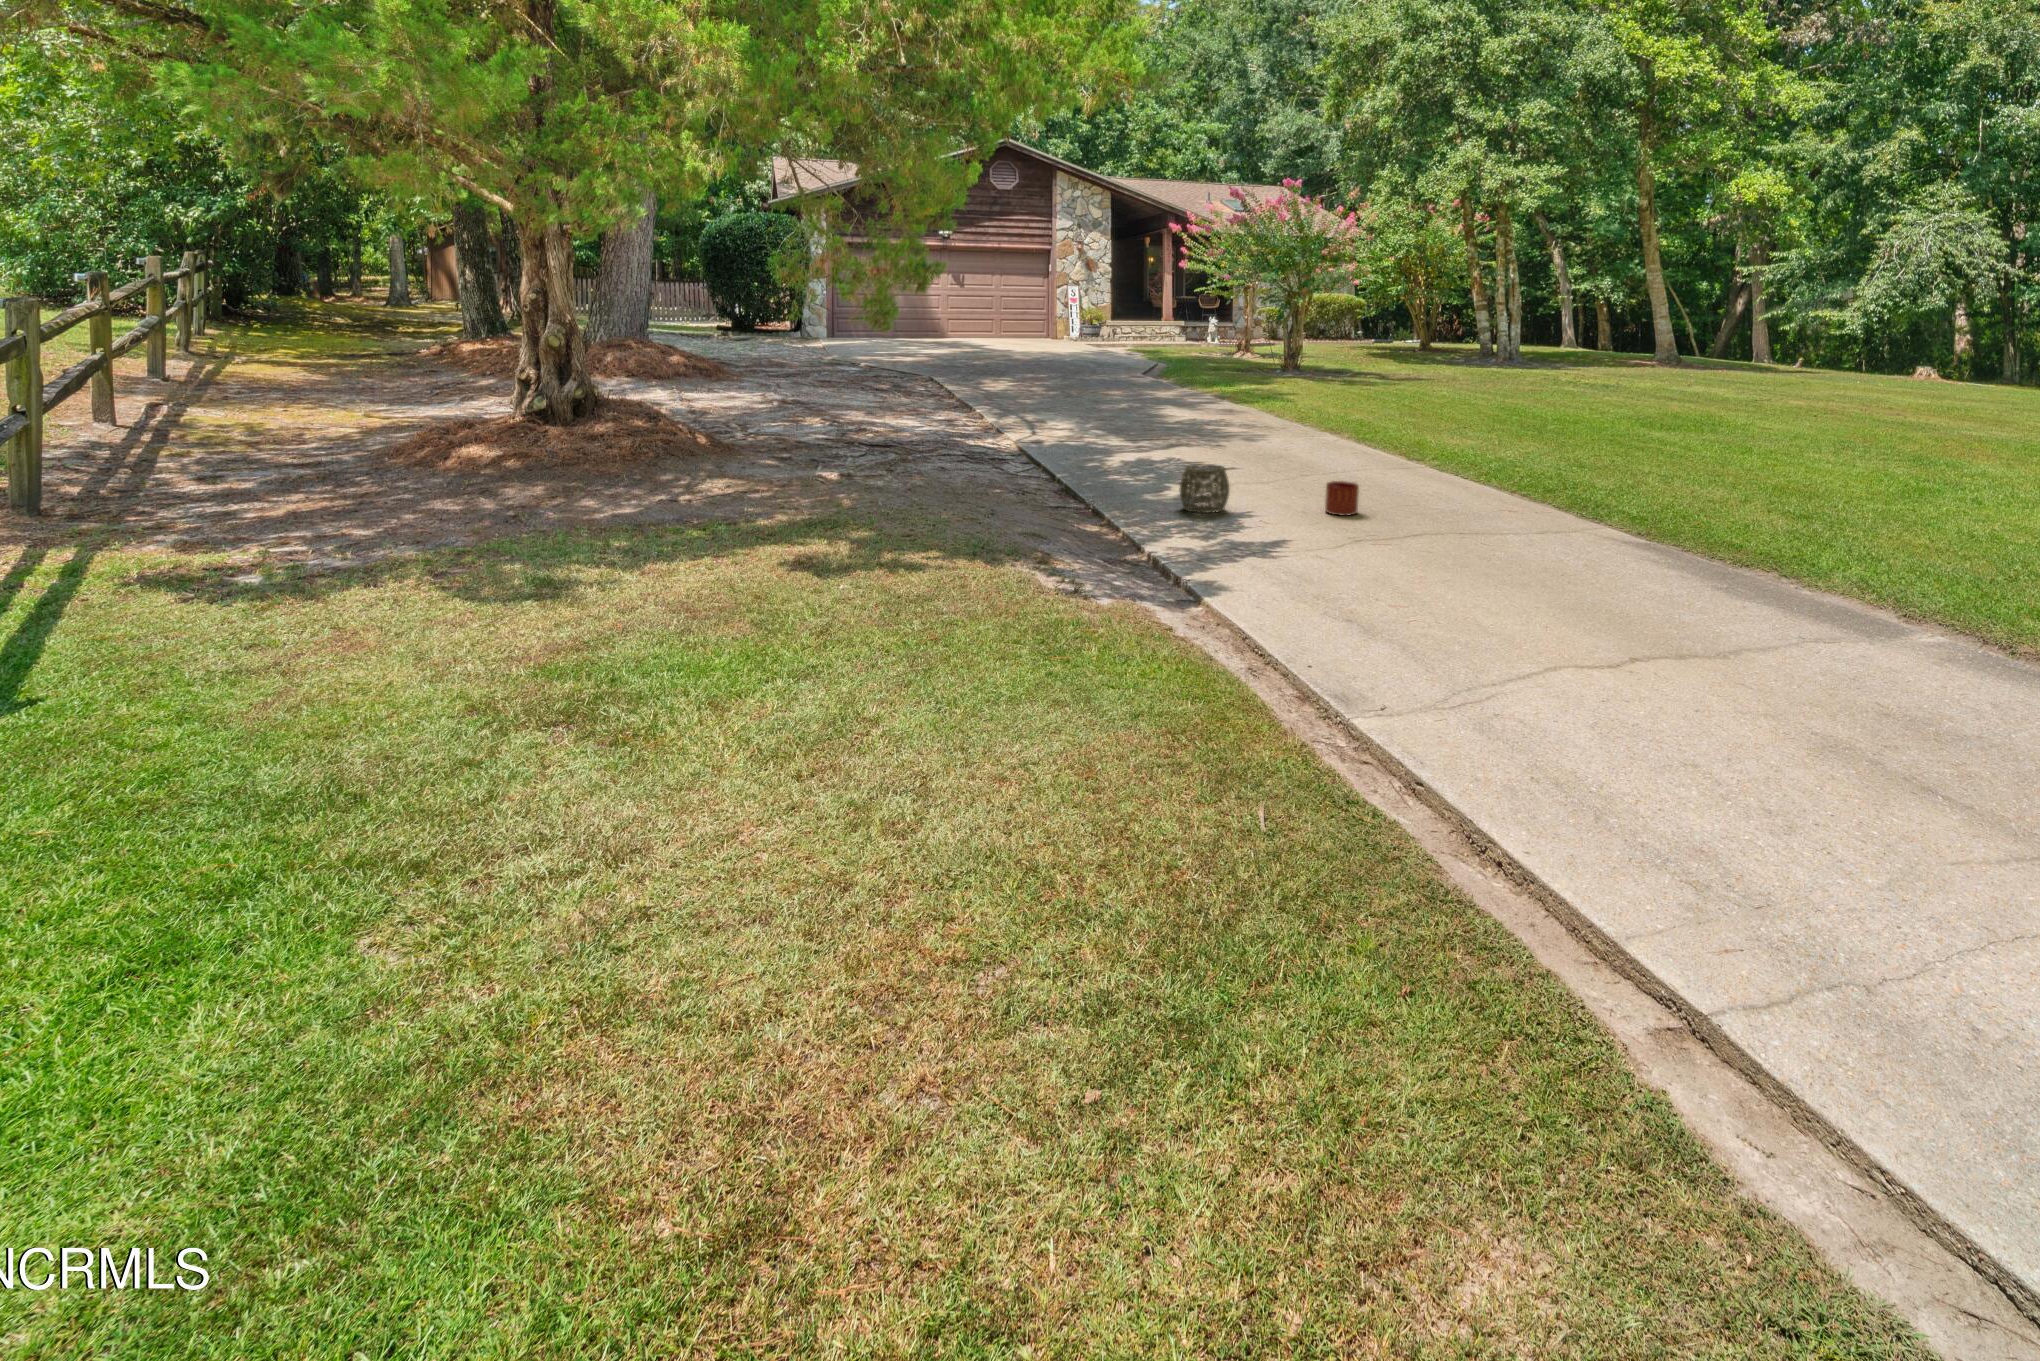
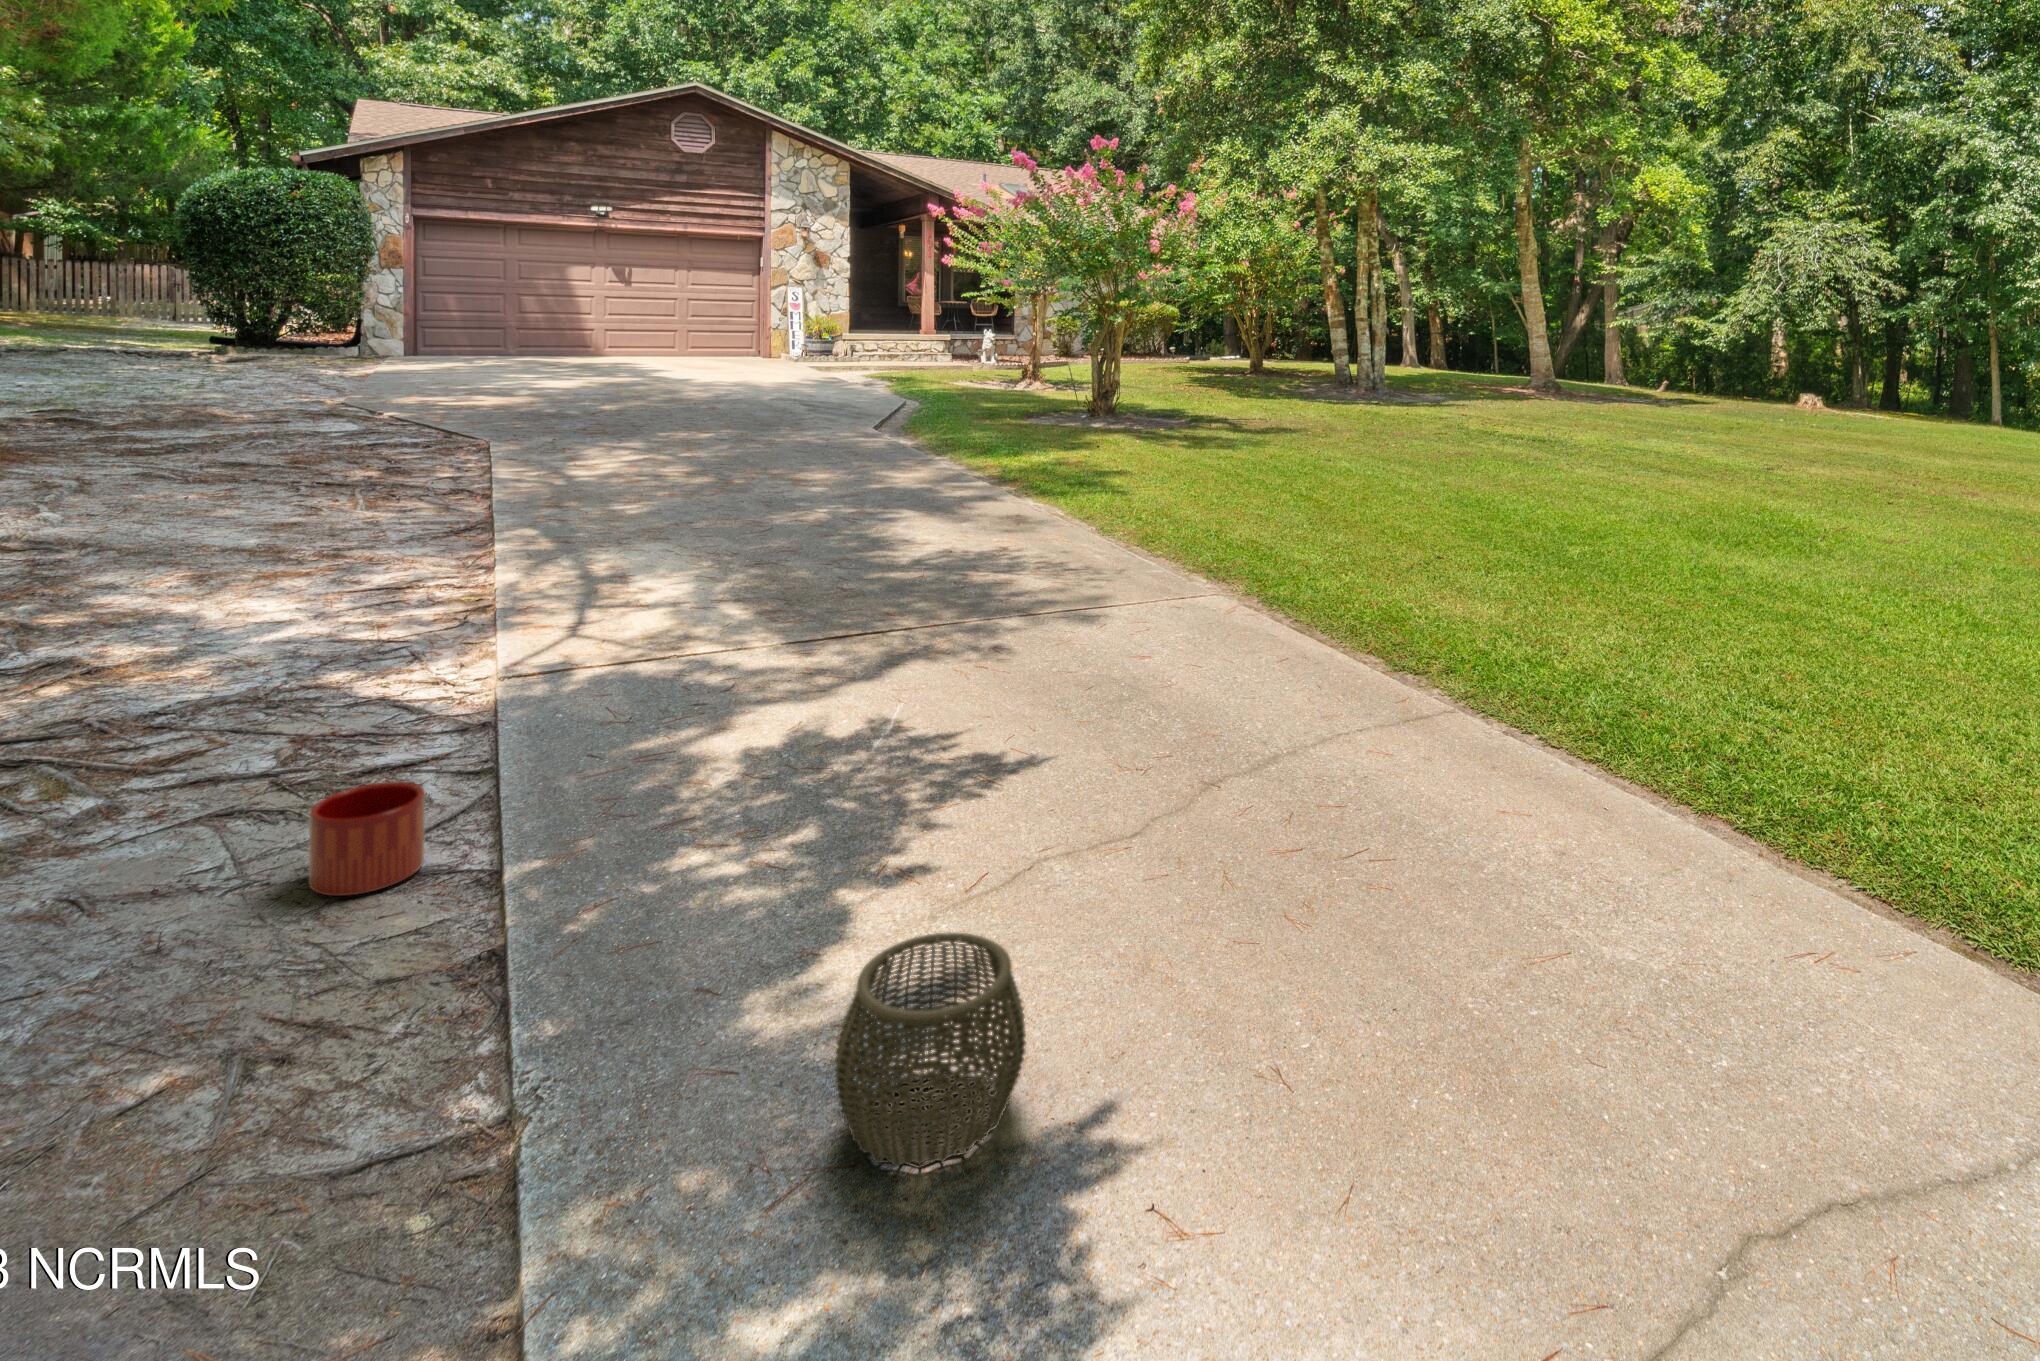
planter: present [1325,481,1359,516] -> present [309,782,425,896]

